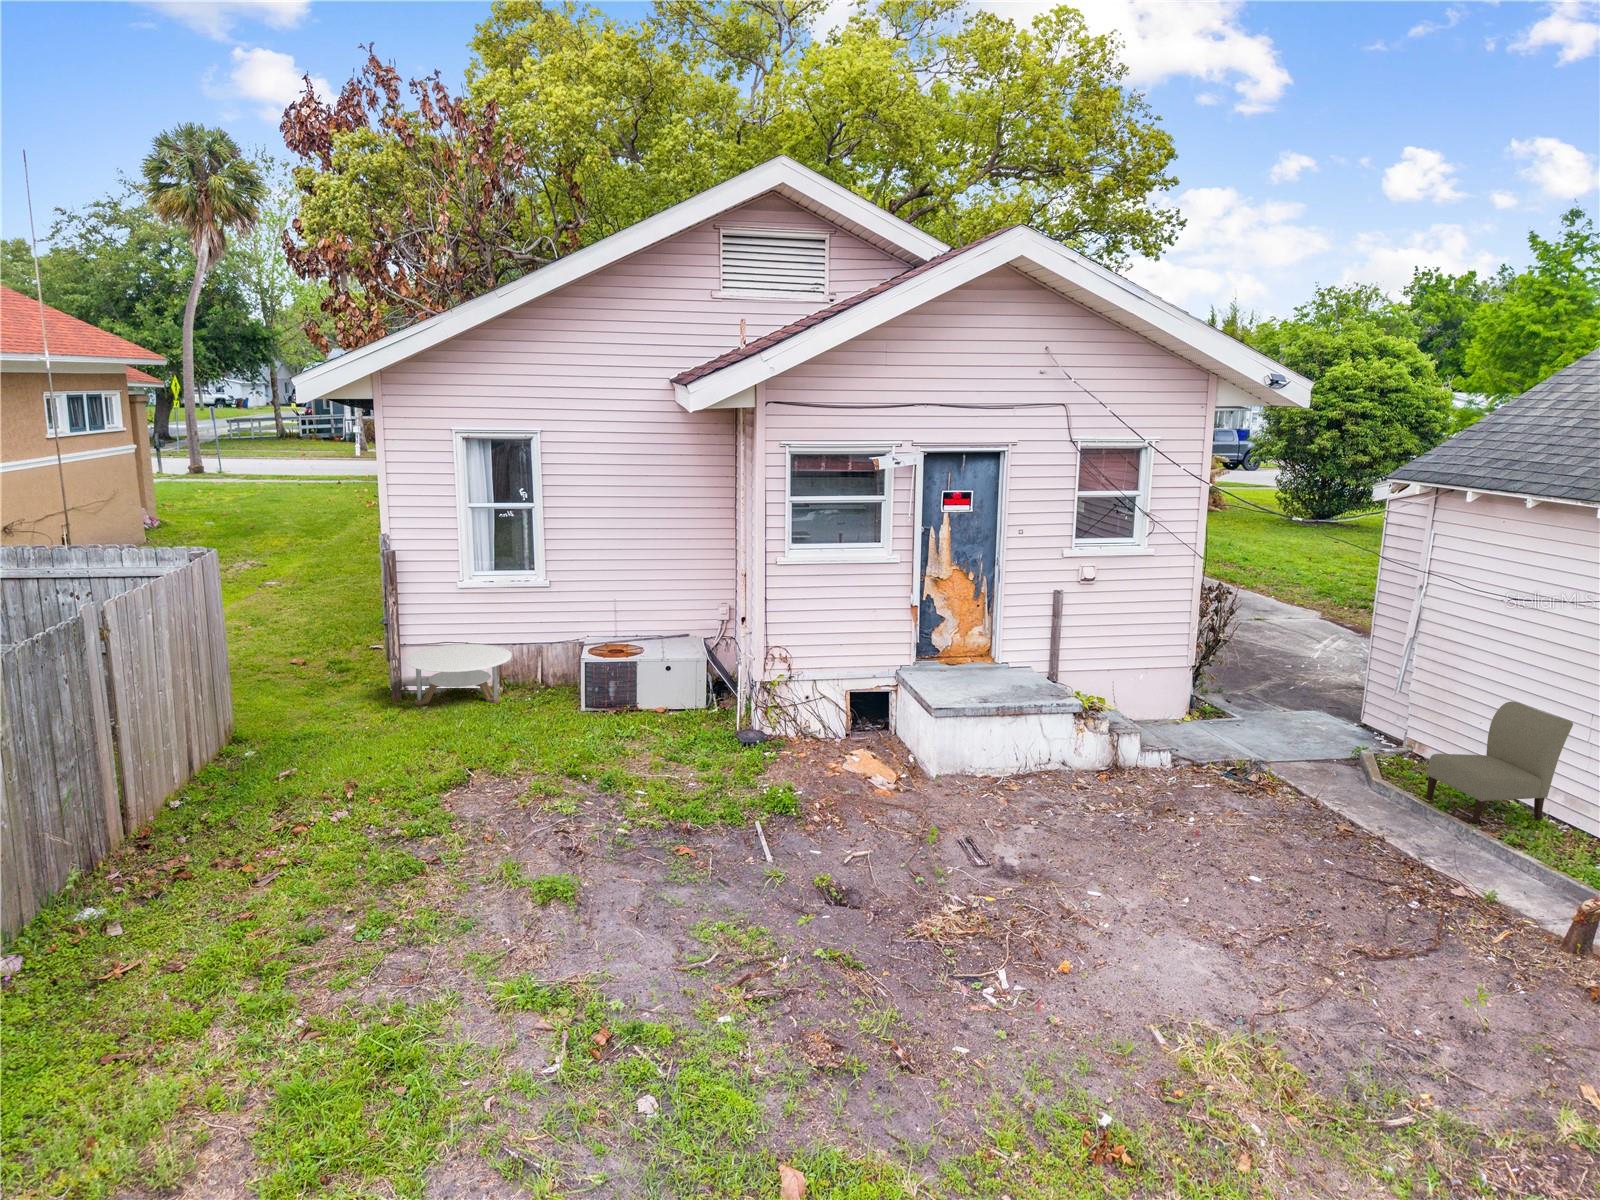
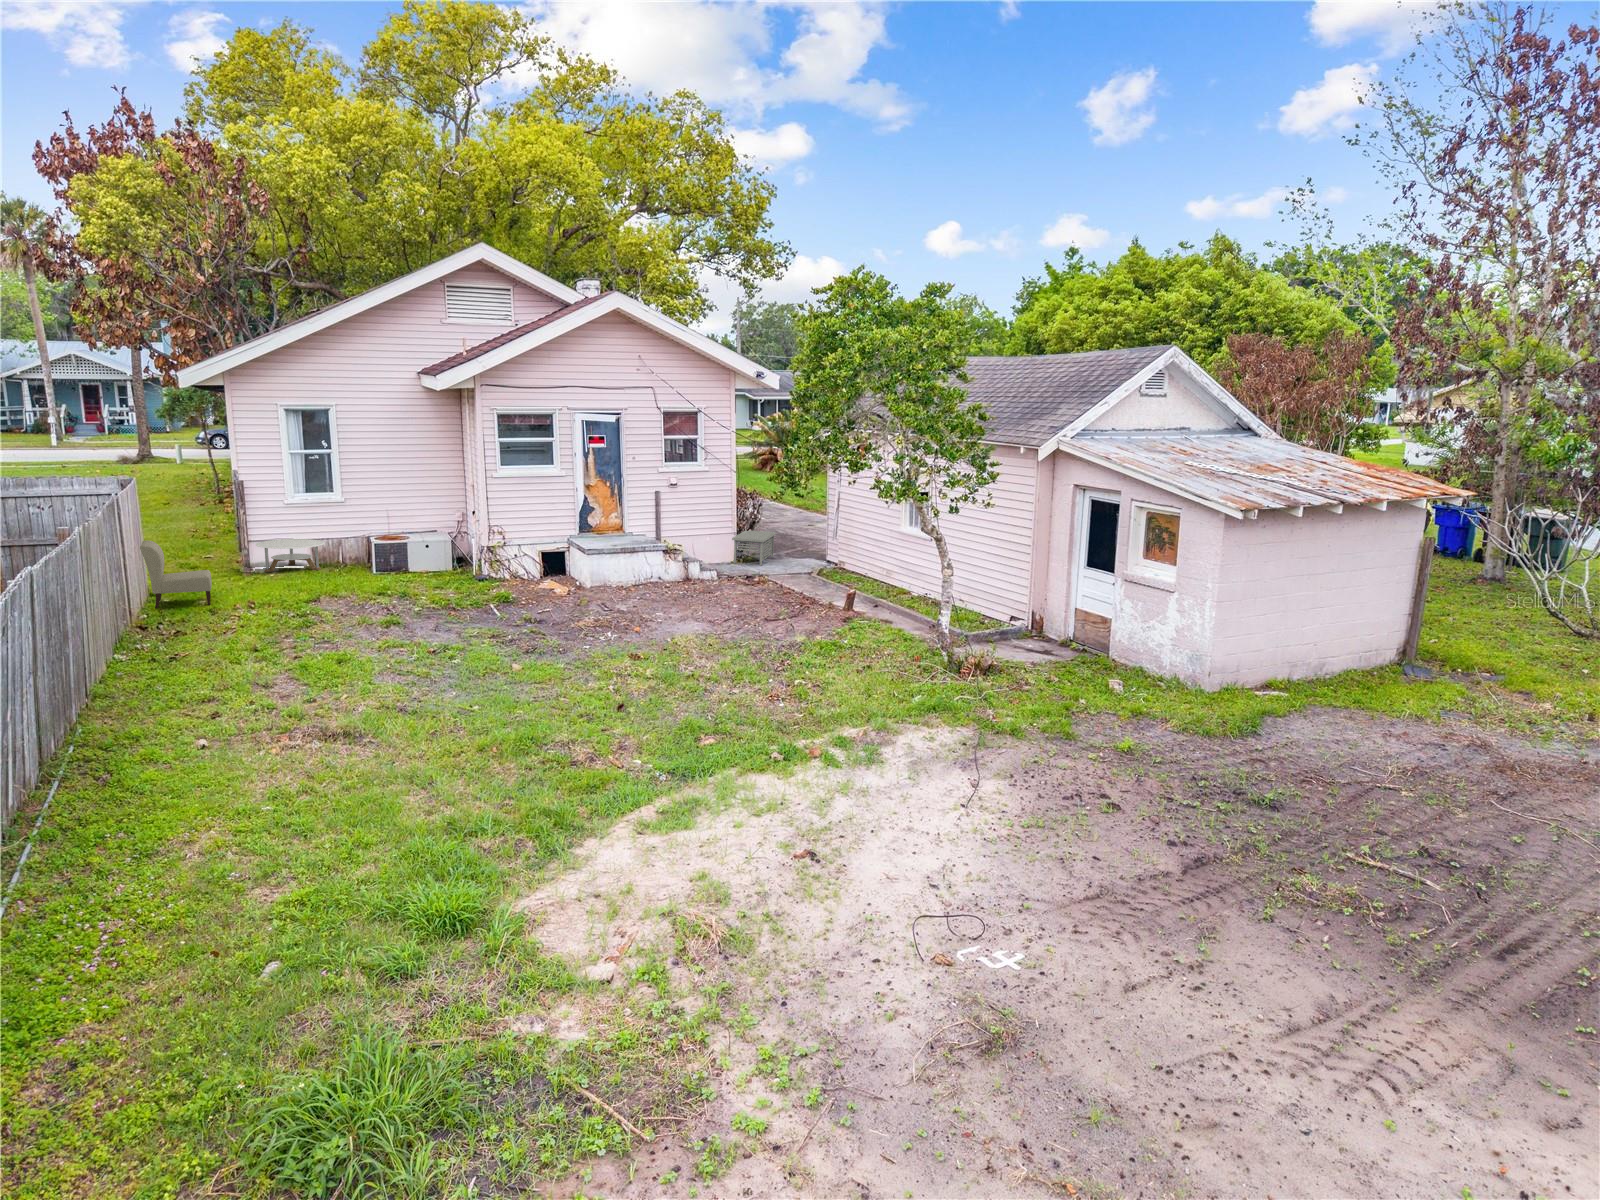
storage bench: none [1181,651,1249,730] -> present [732,530,775,566]
chair: present [1426,702,1573,823] -> present [140,540,212,608]

